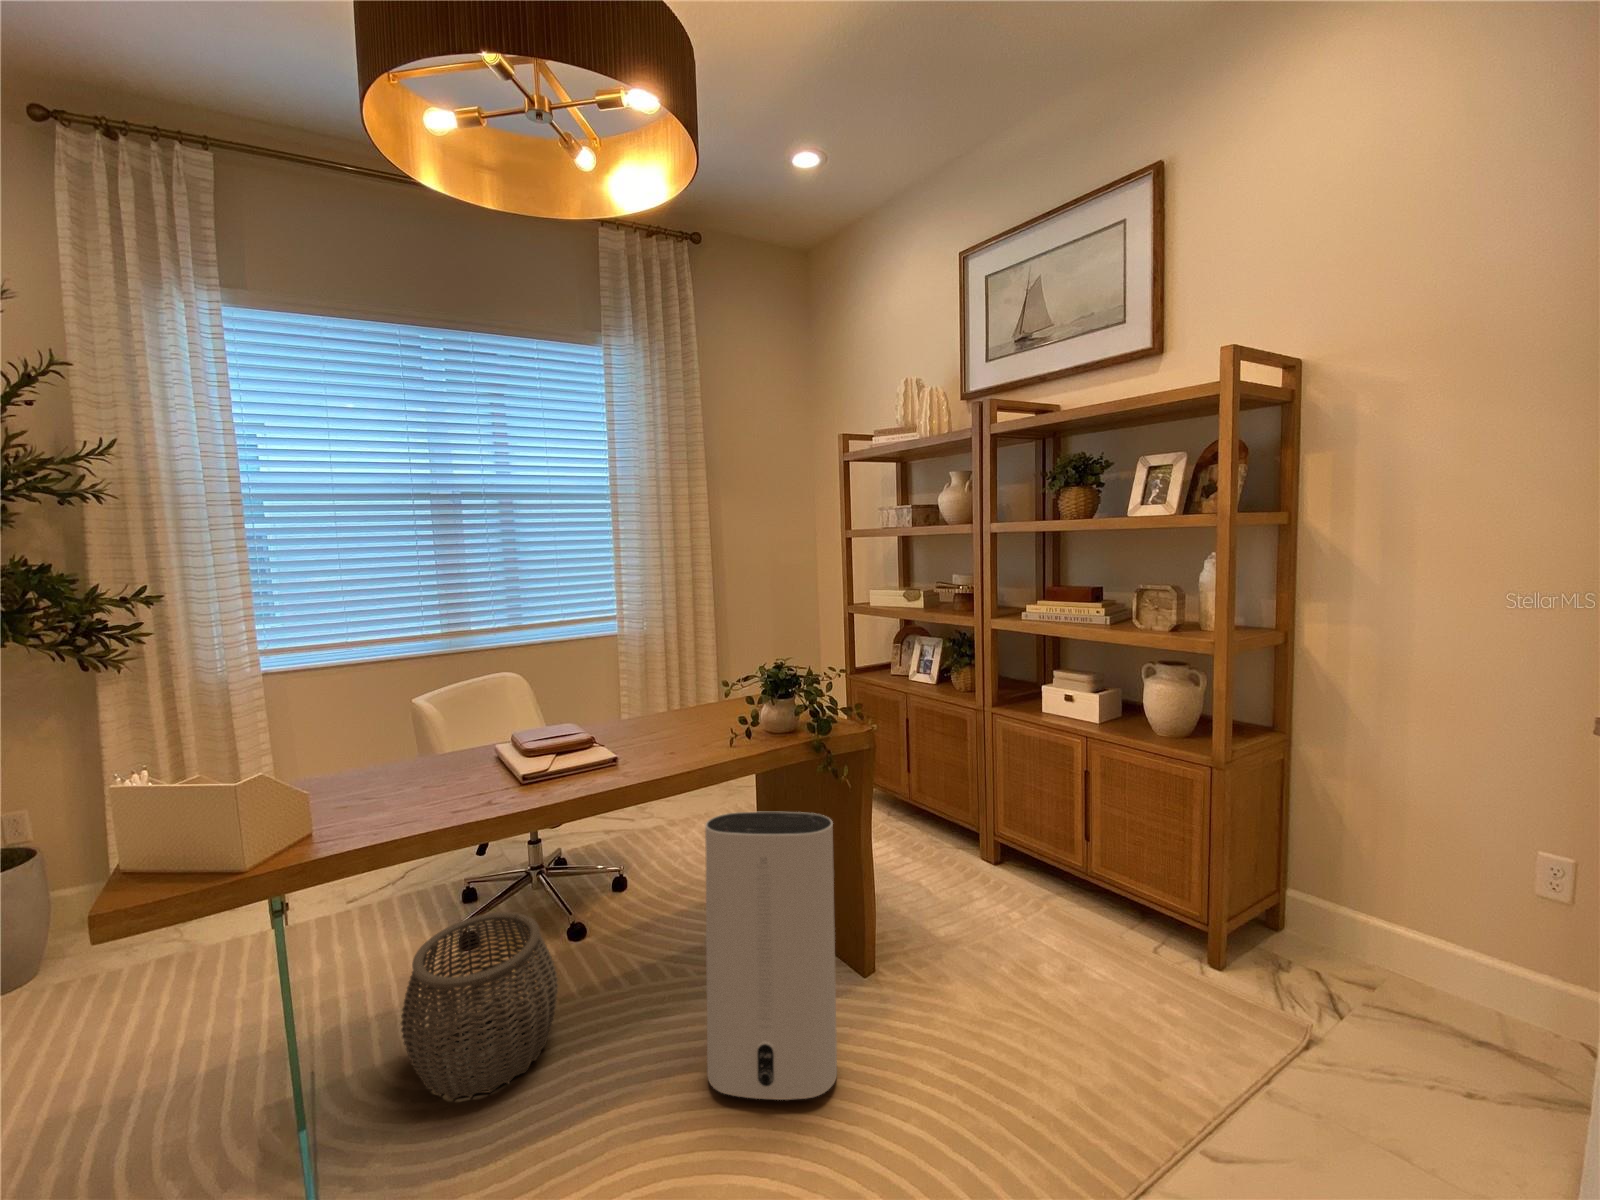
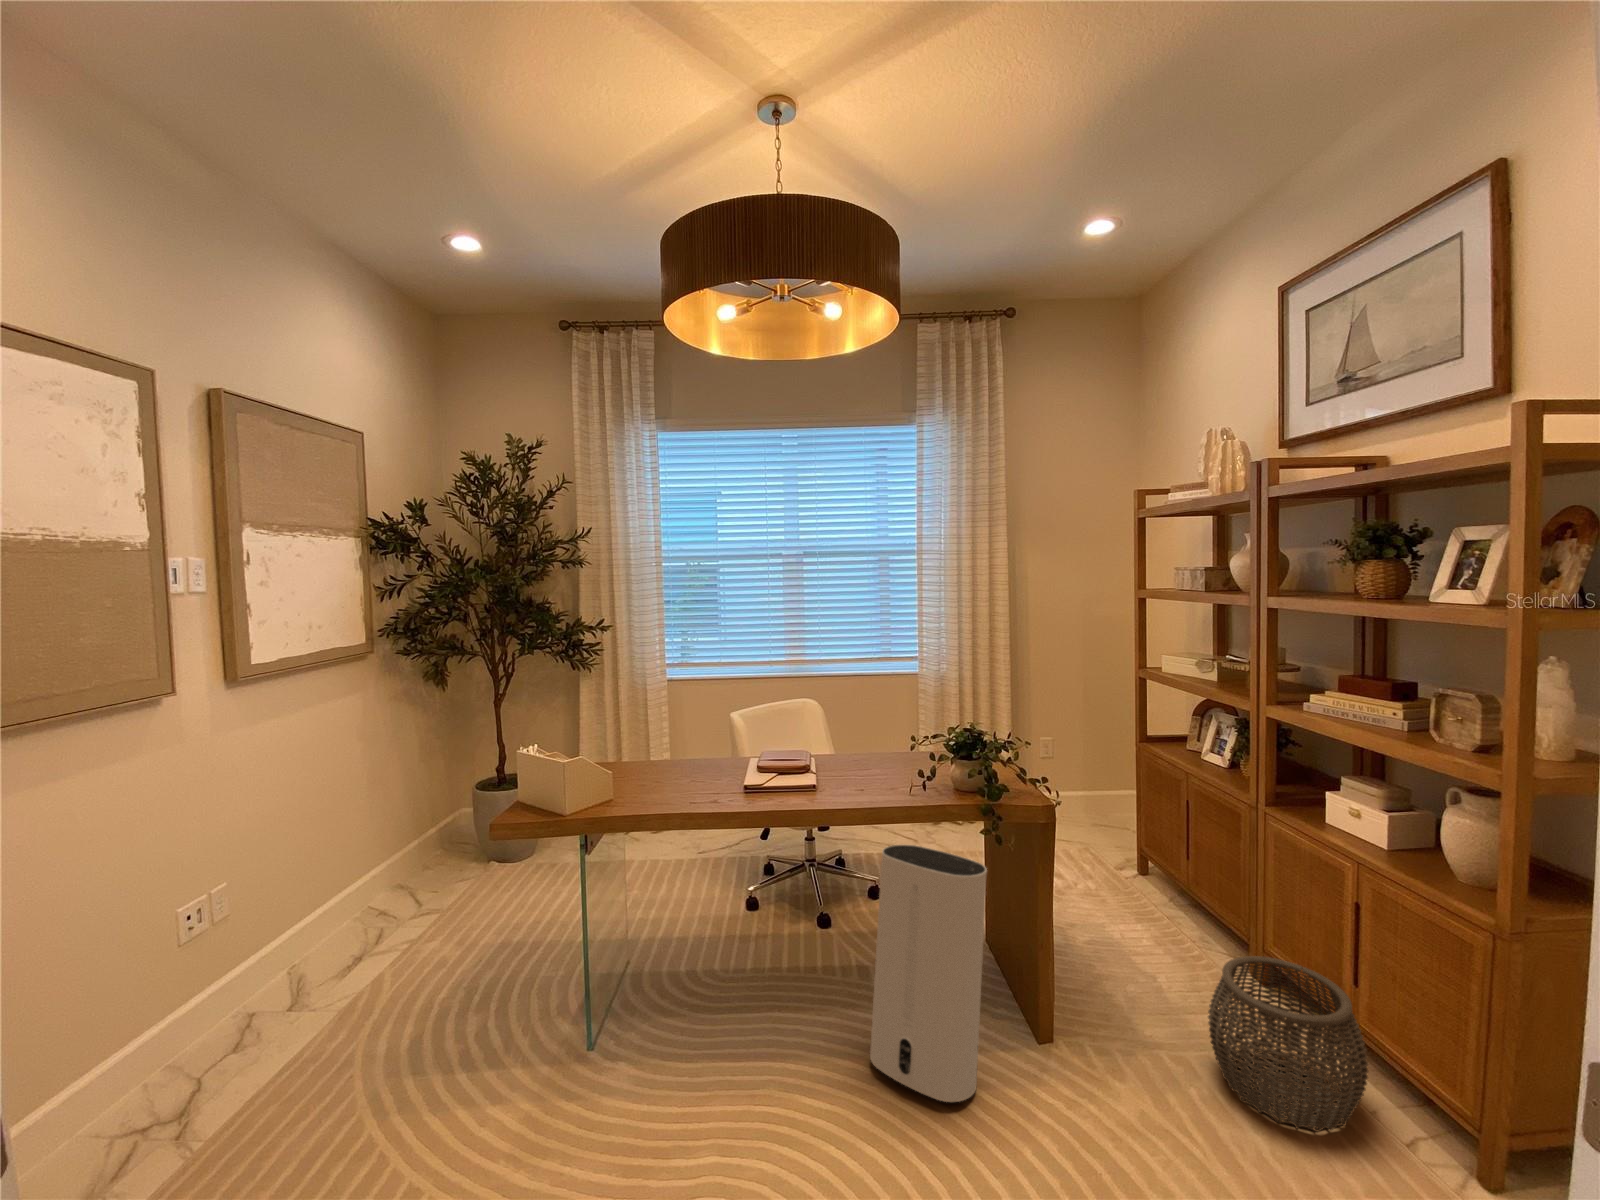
woven basket: present [401,912,558,1099] -> present [1208,956,1368,1132]

